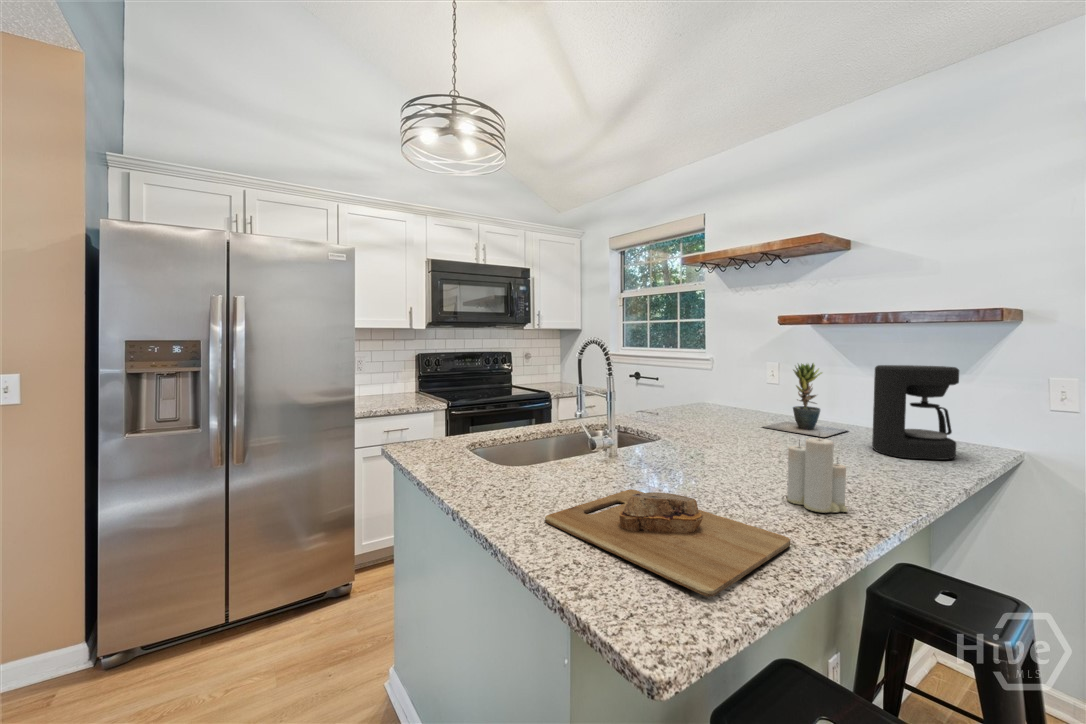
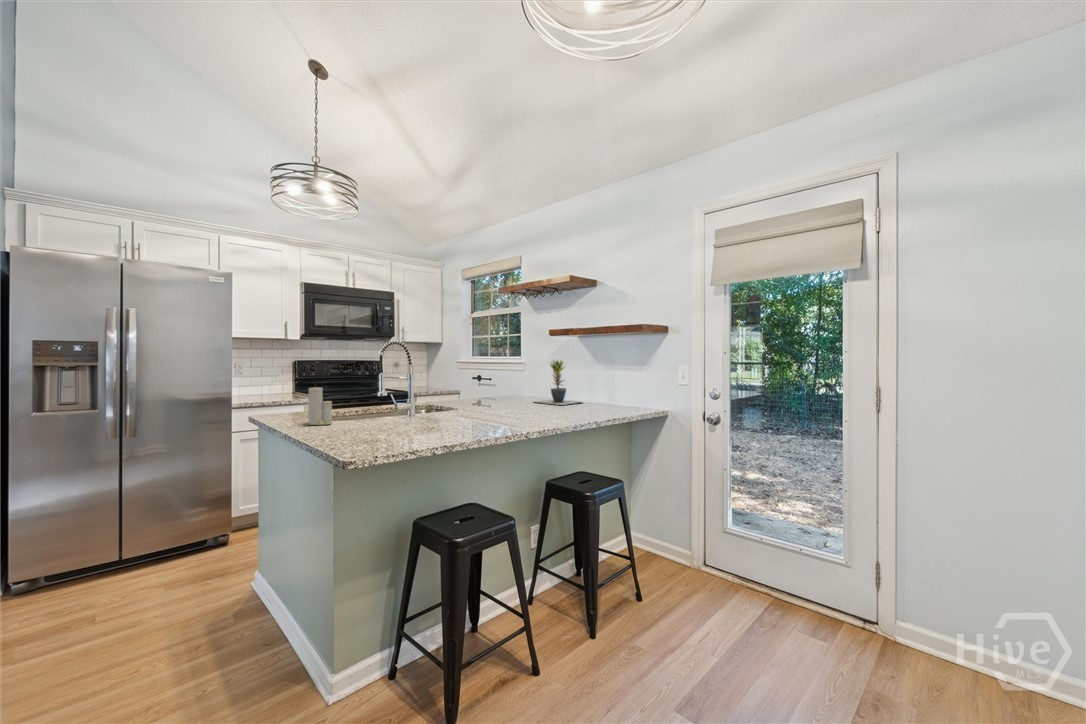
coffee maker: present [872,365,959,460] -> none [578,358,618,411]
candle: present [787,432,848,513] -> present [308,388,332,425]
cutting board: present [545,489,790,597] -> none [338,415,459,444]

